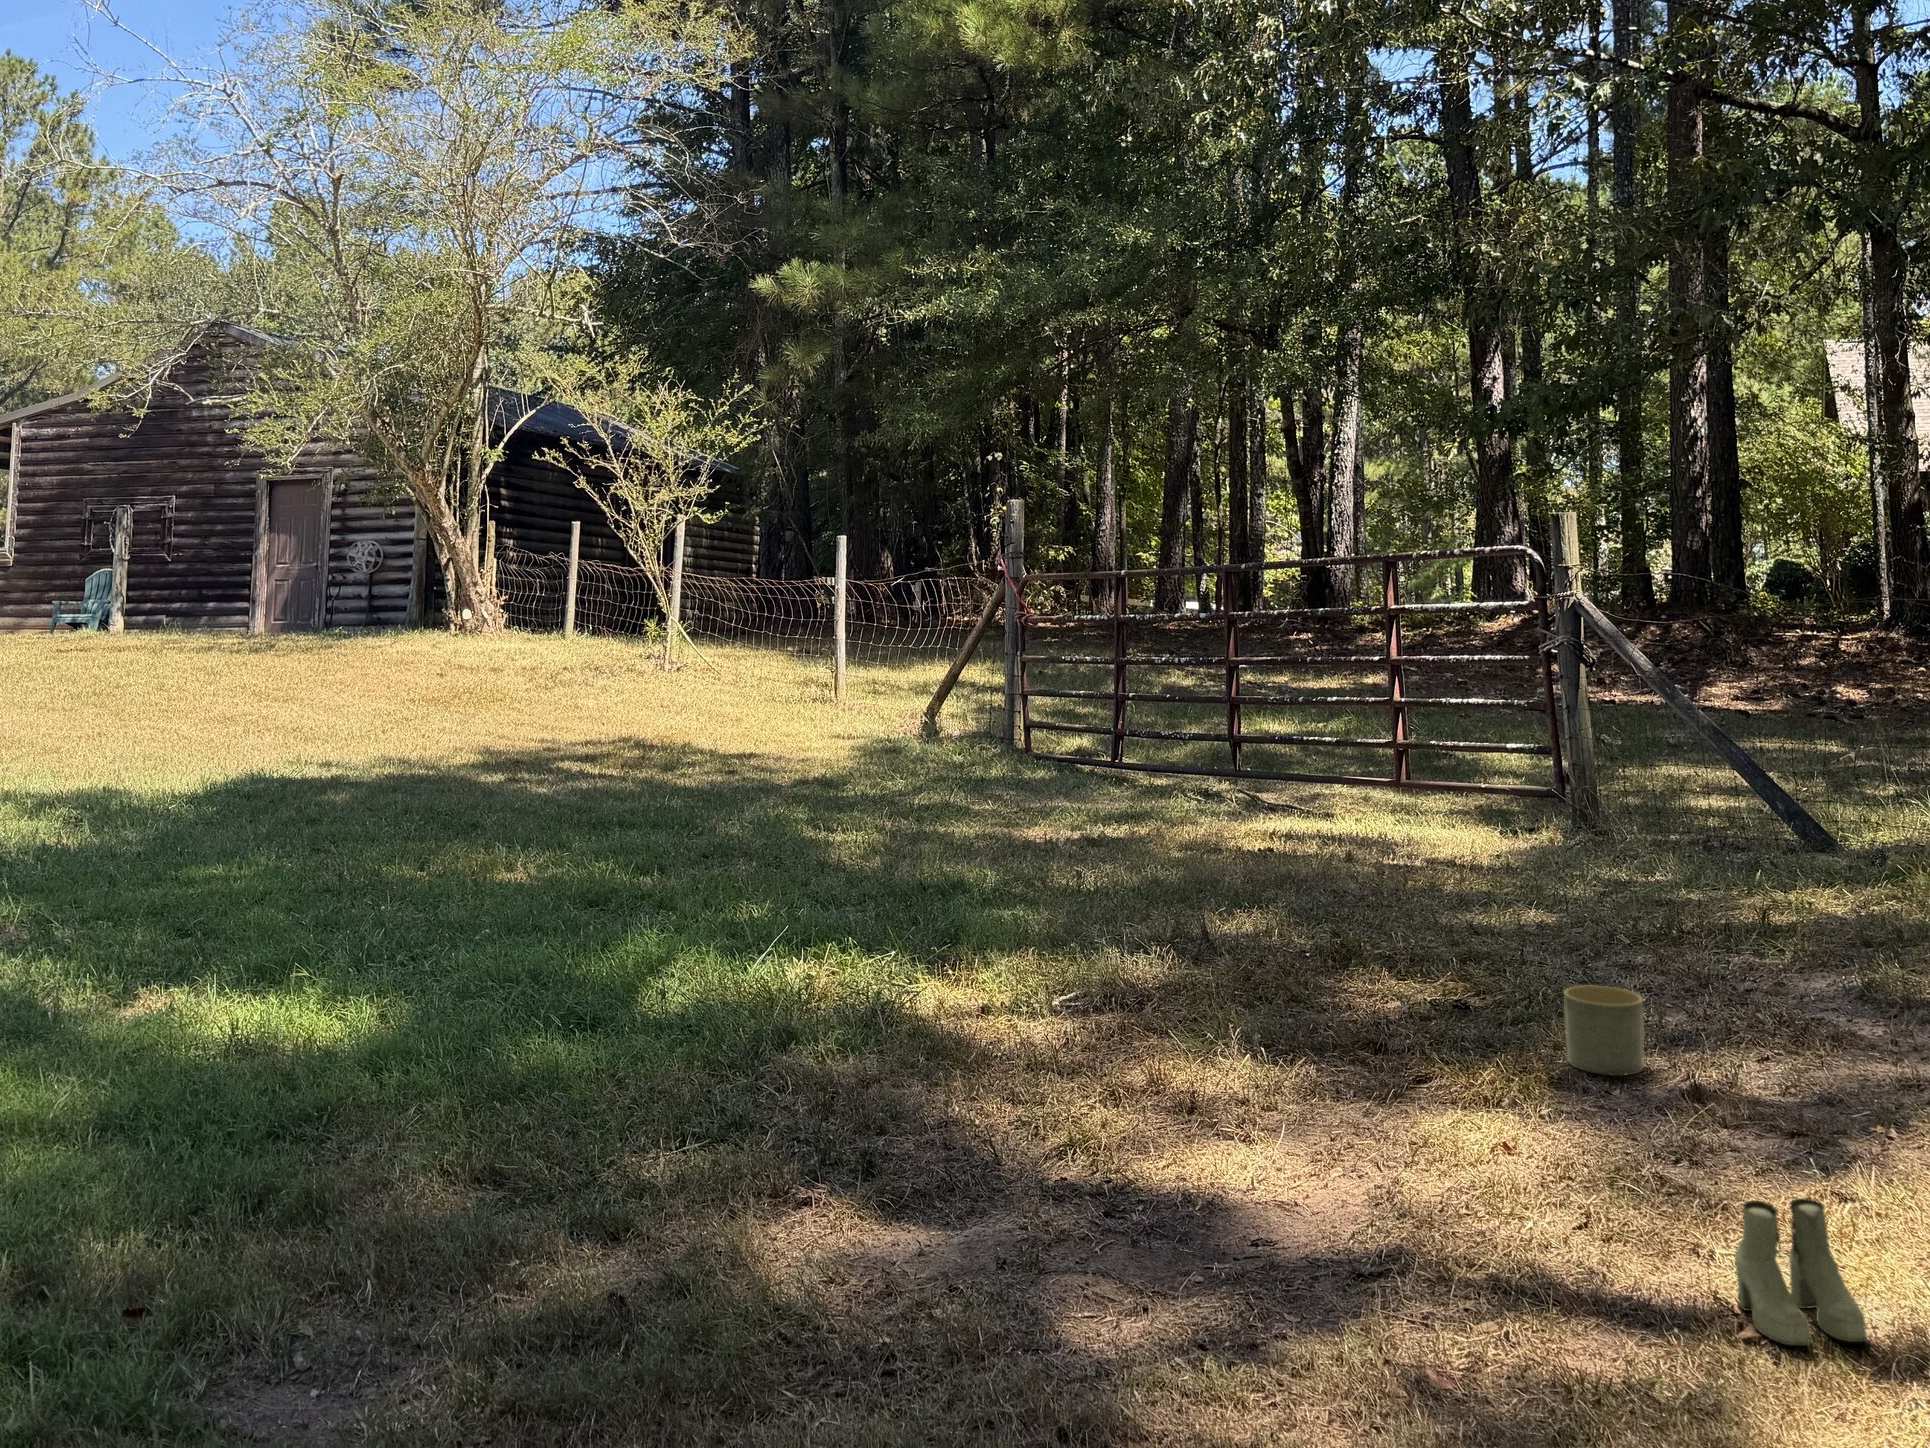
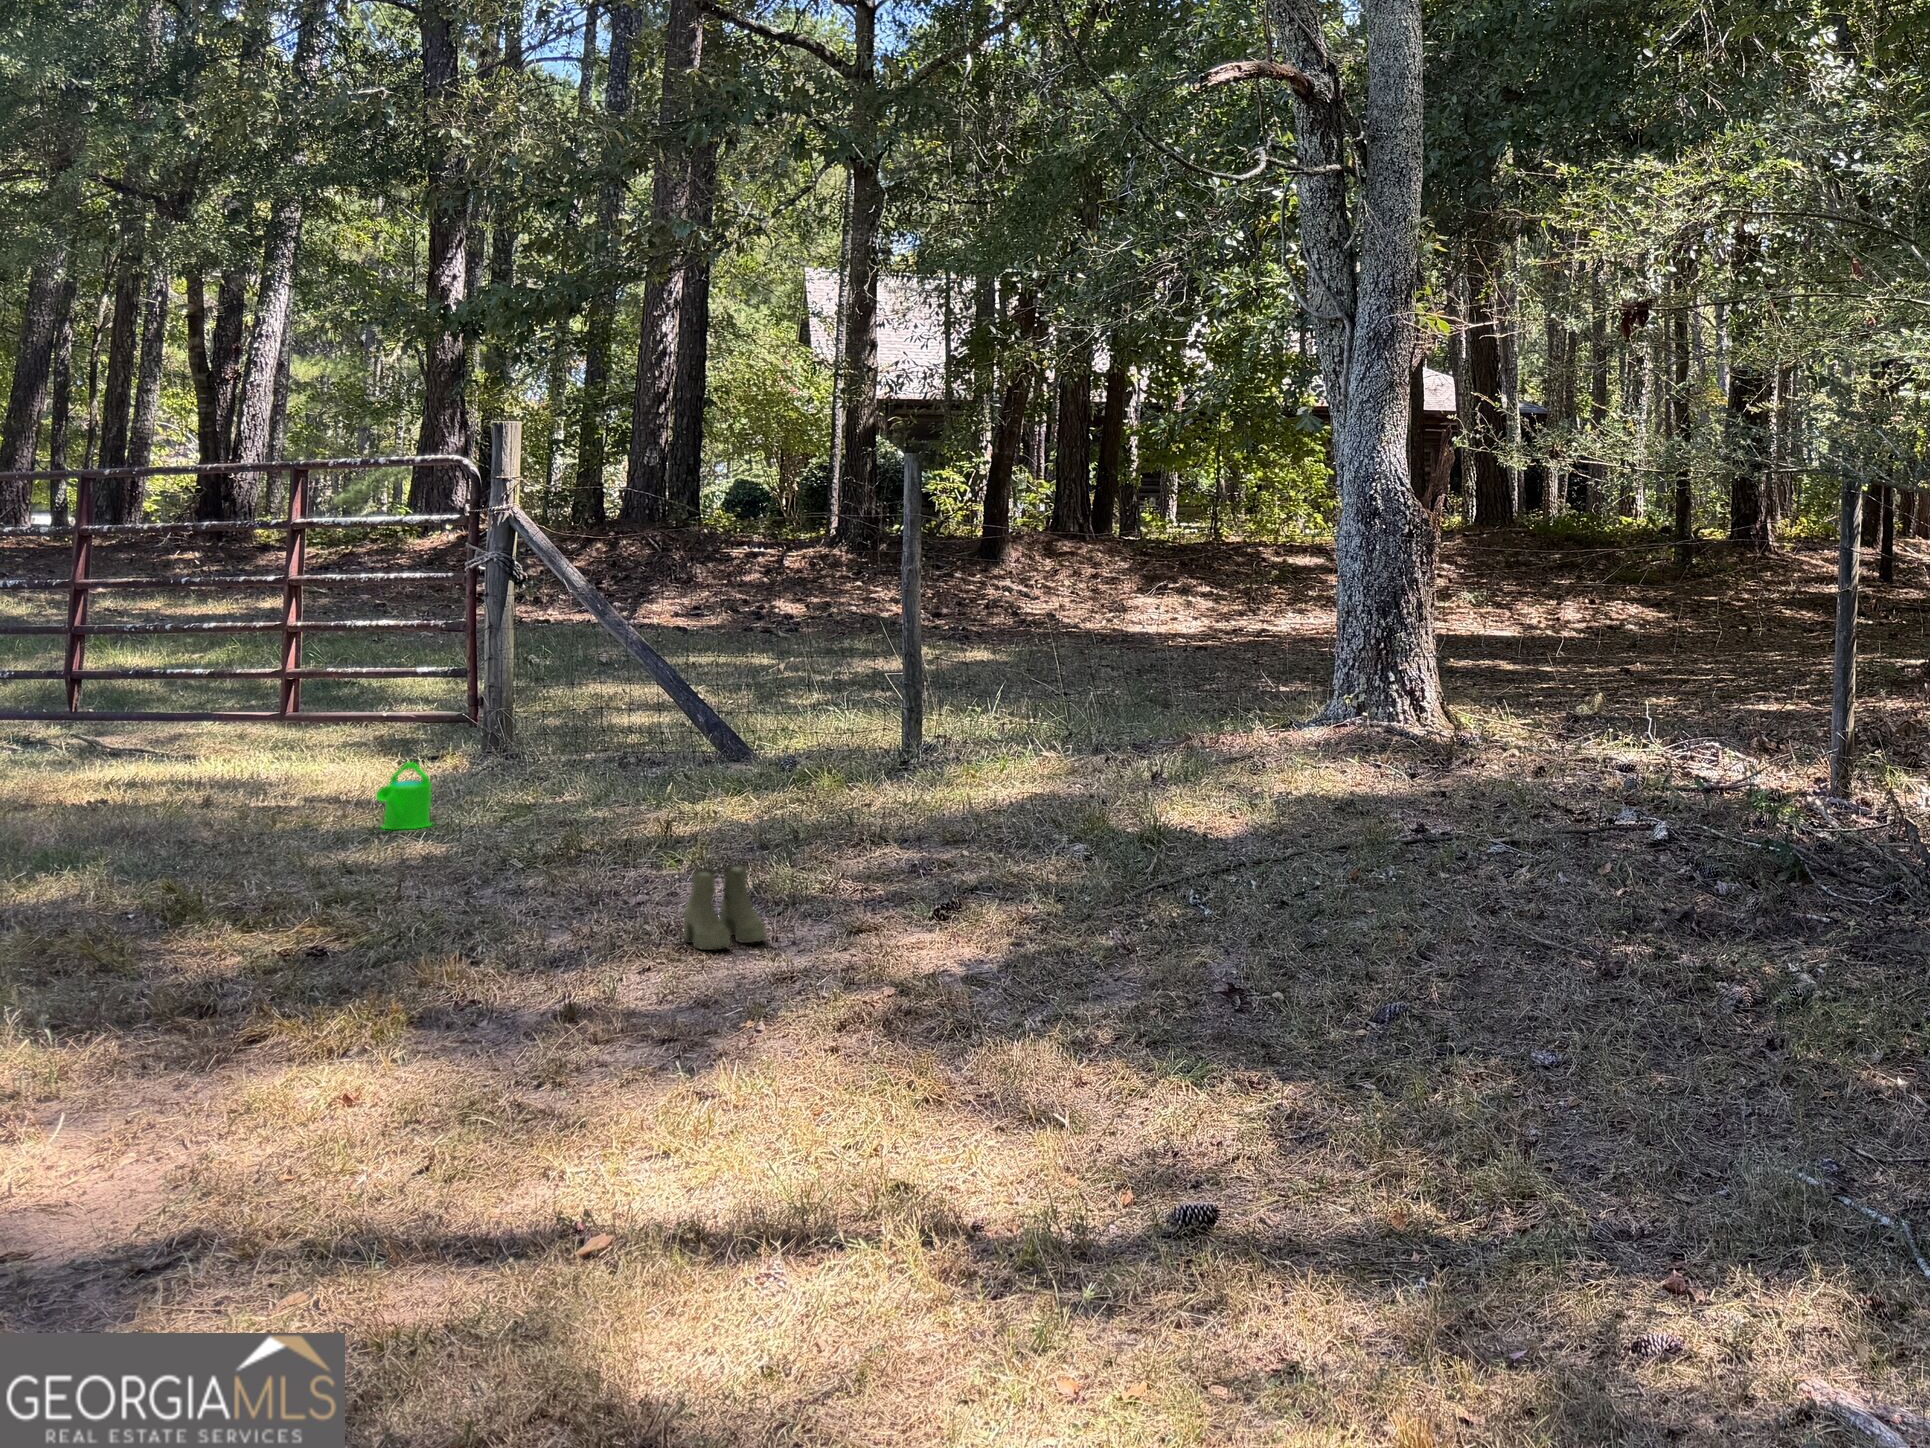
watering can: none [1389,902,1453,981] -> present [376,762,432,830]
planter: present [1564,986,1644,1076] -> none [547,795,614,860]

